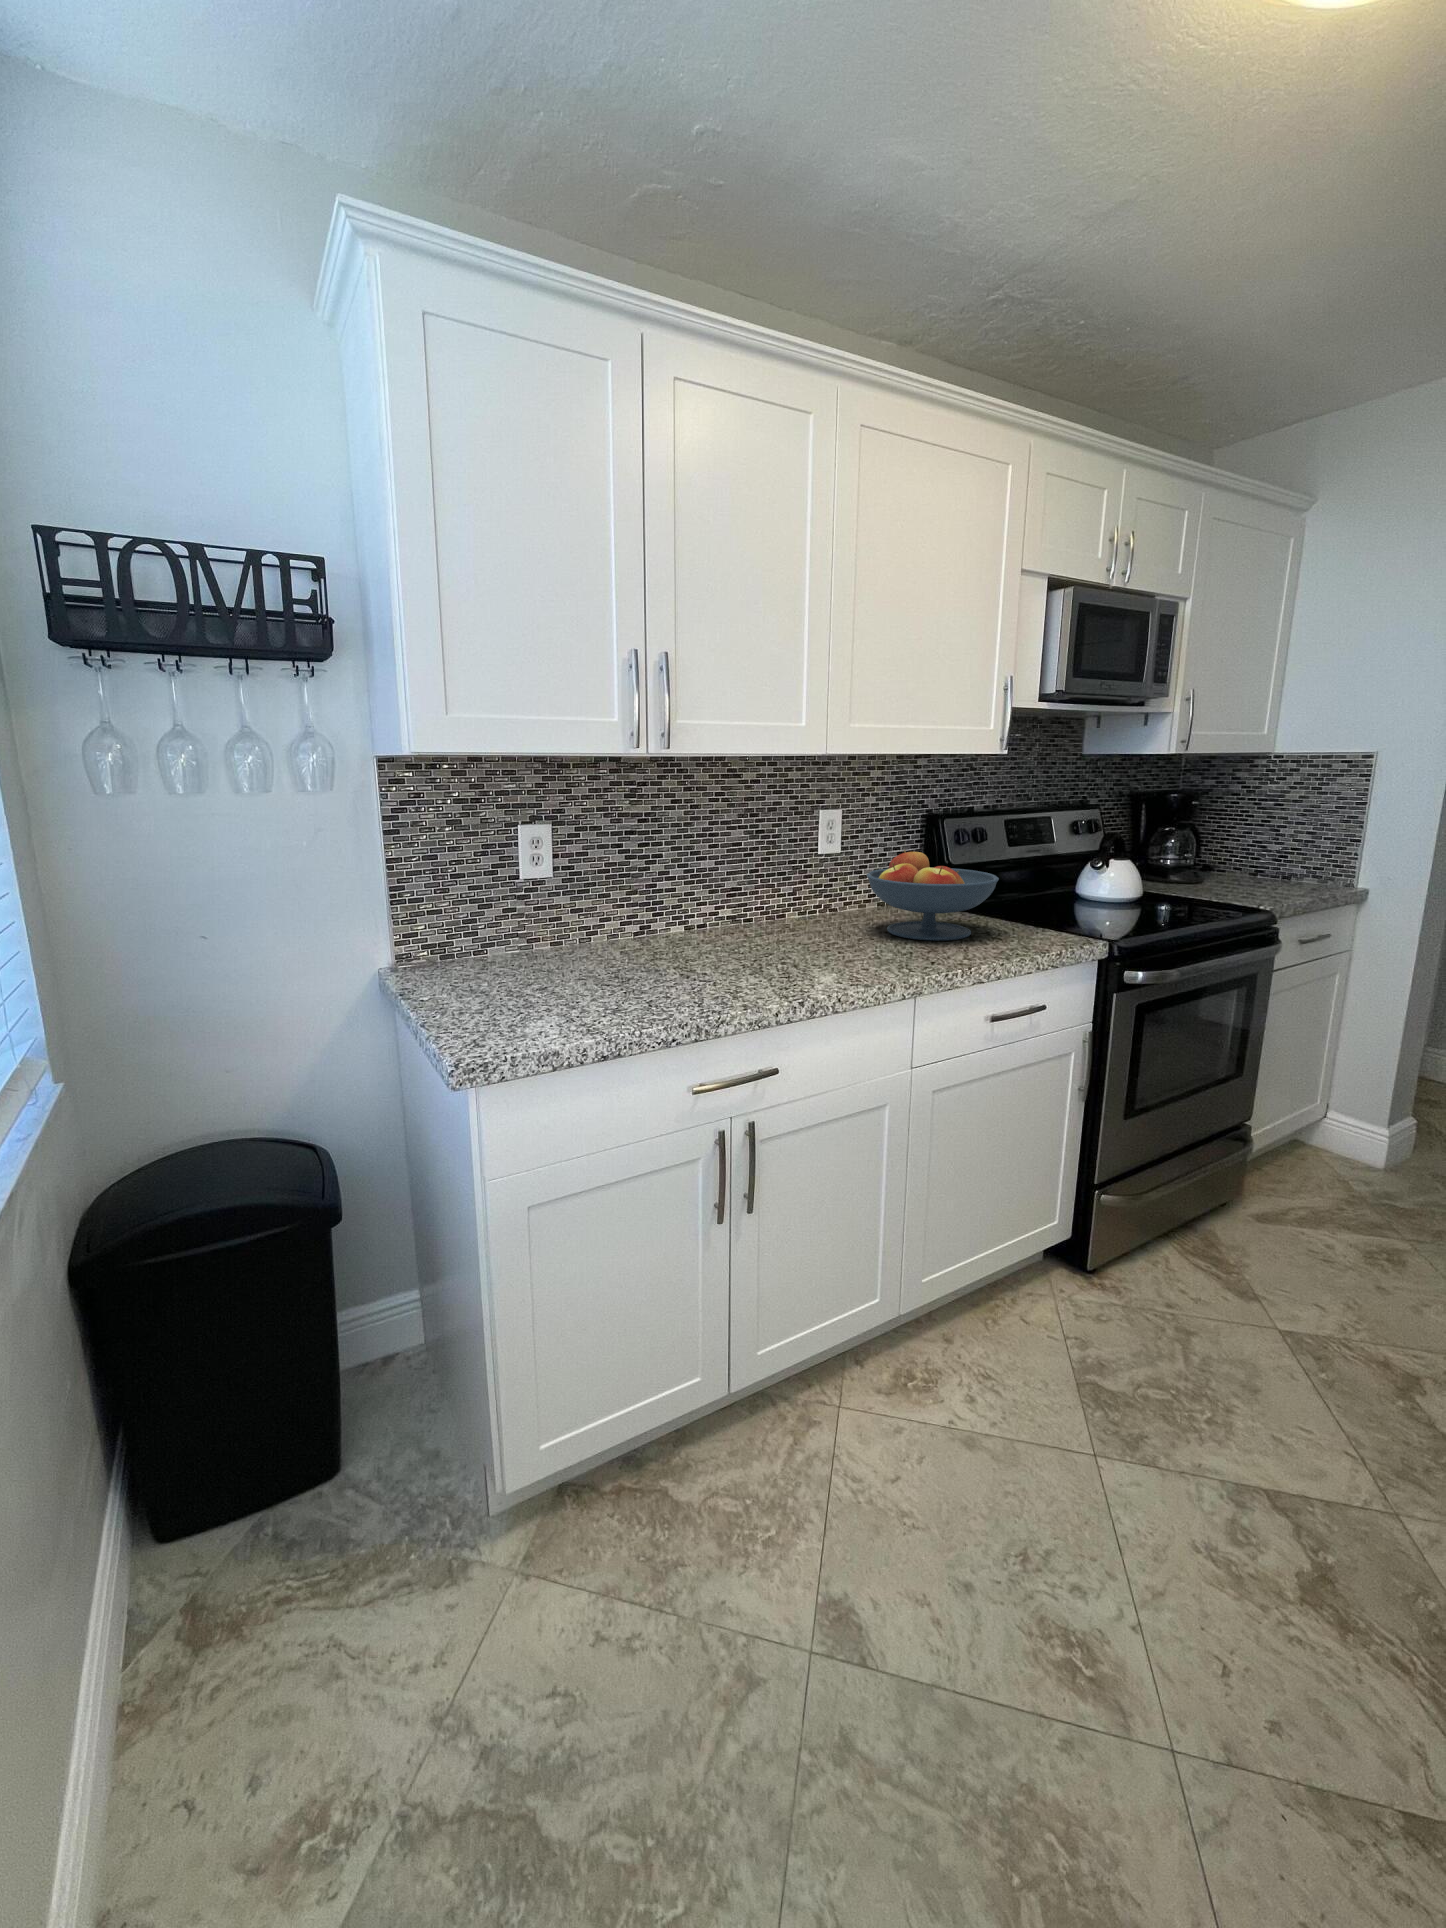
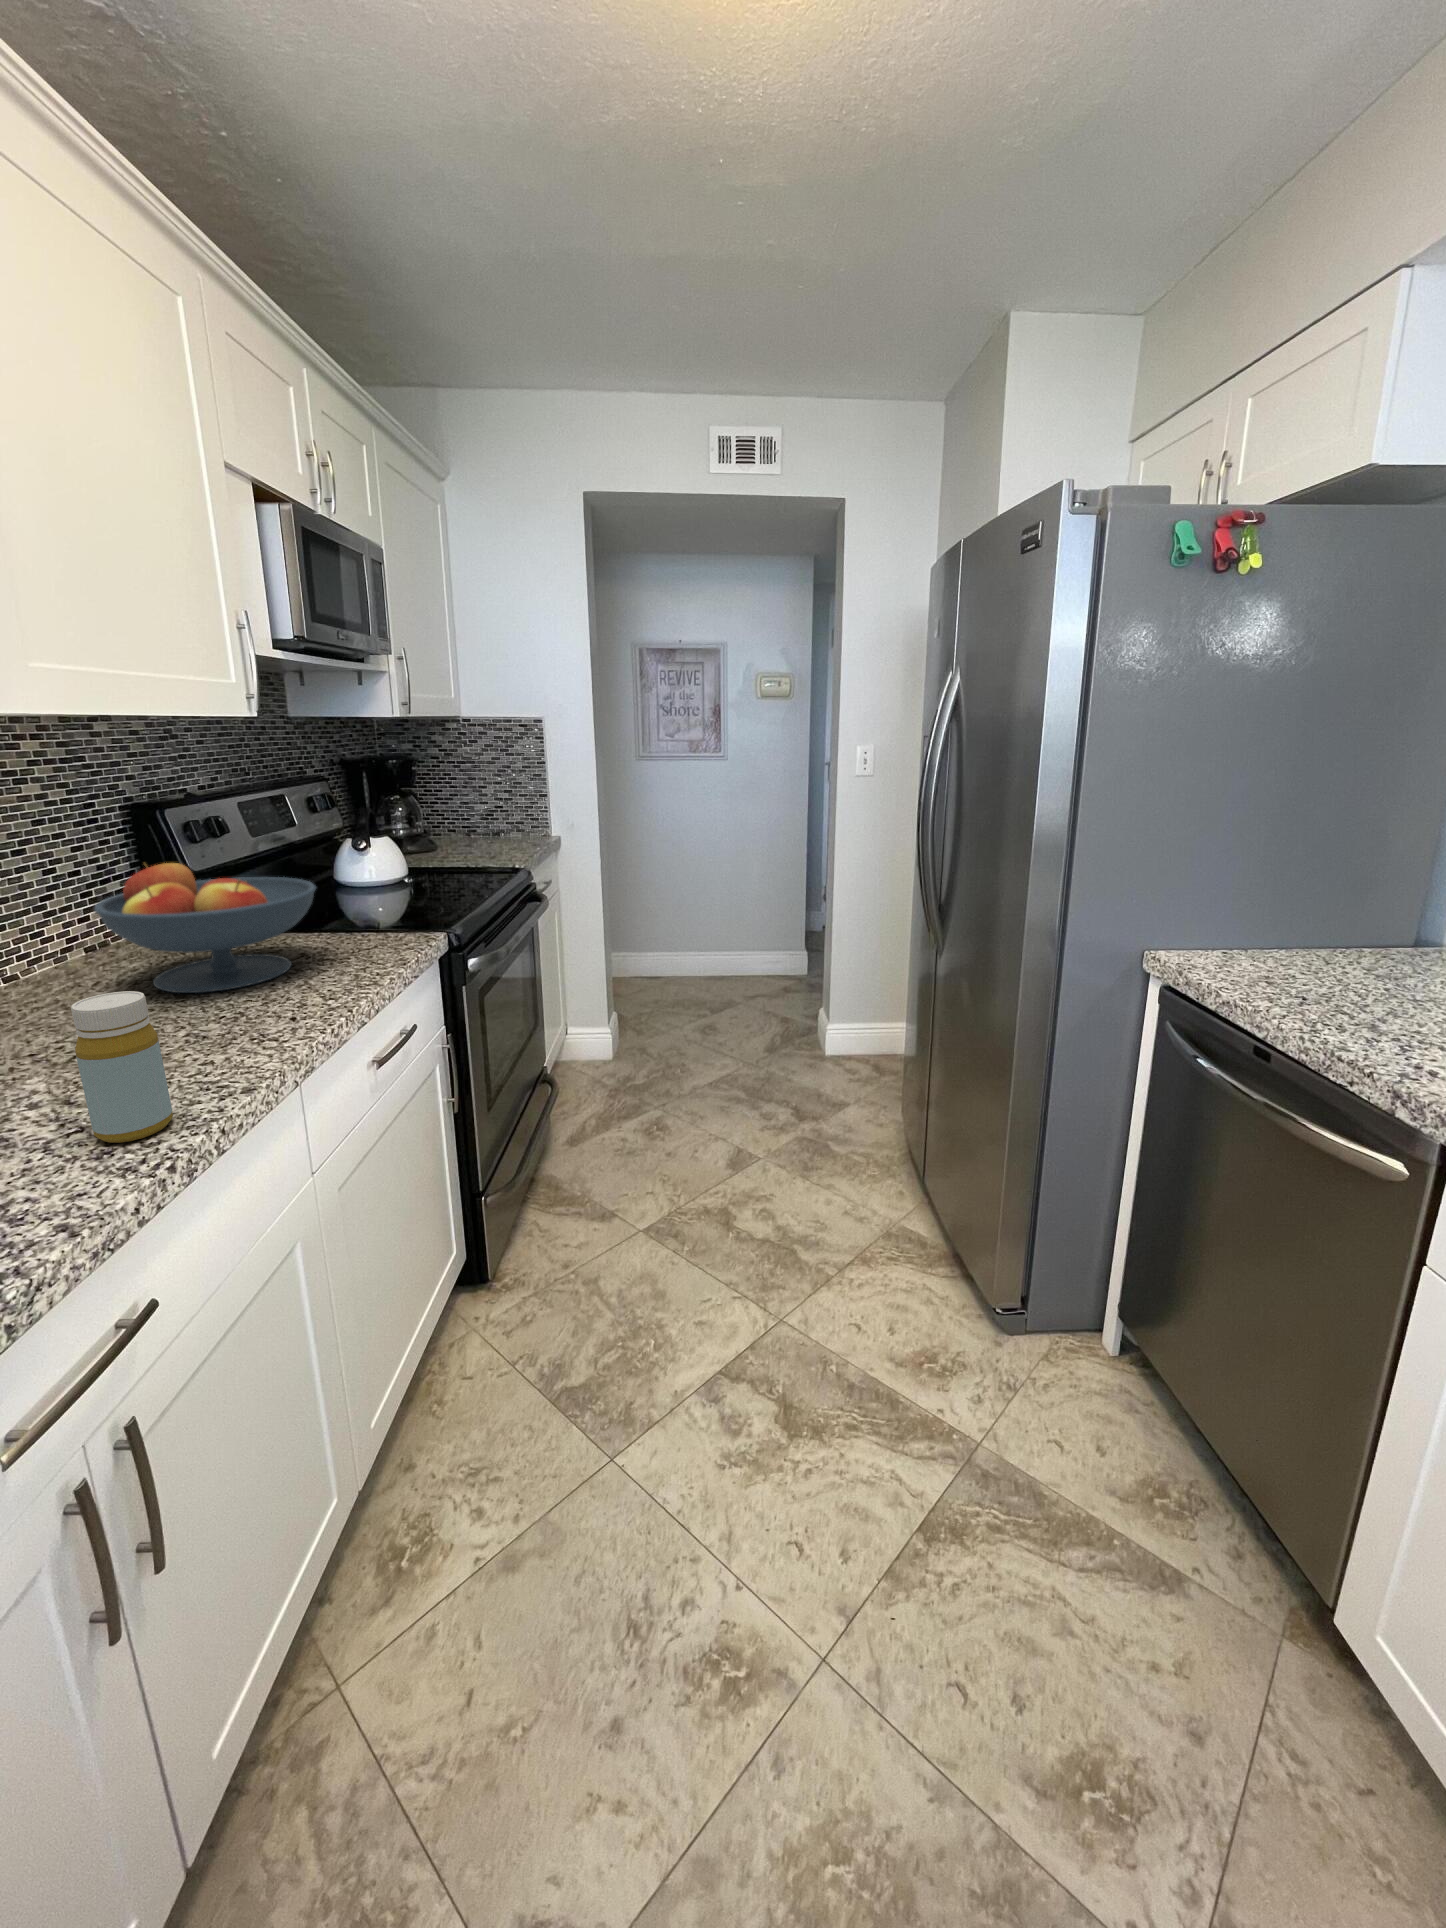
bottle: none [790,906,827,988] -> present [71,991,173,1143]

